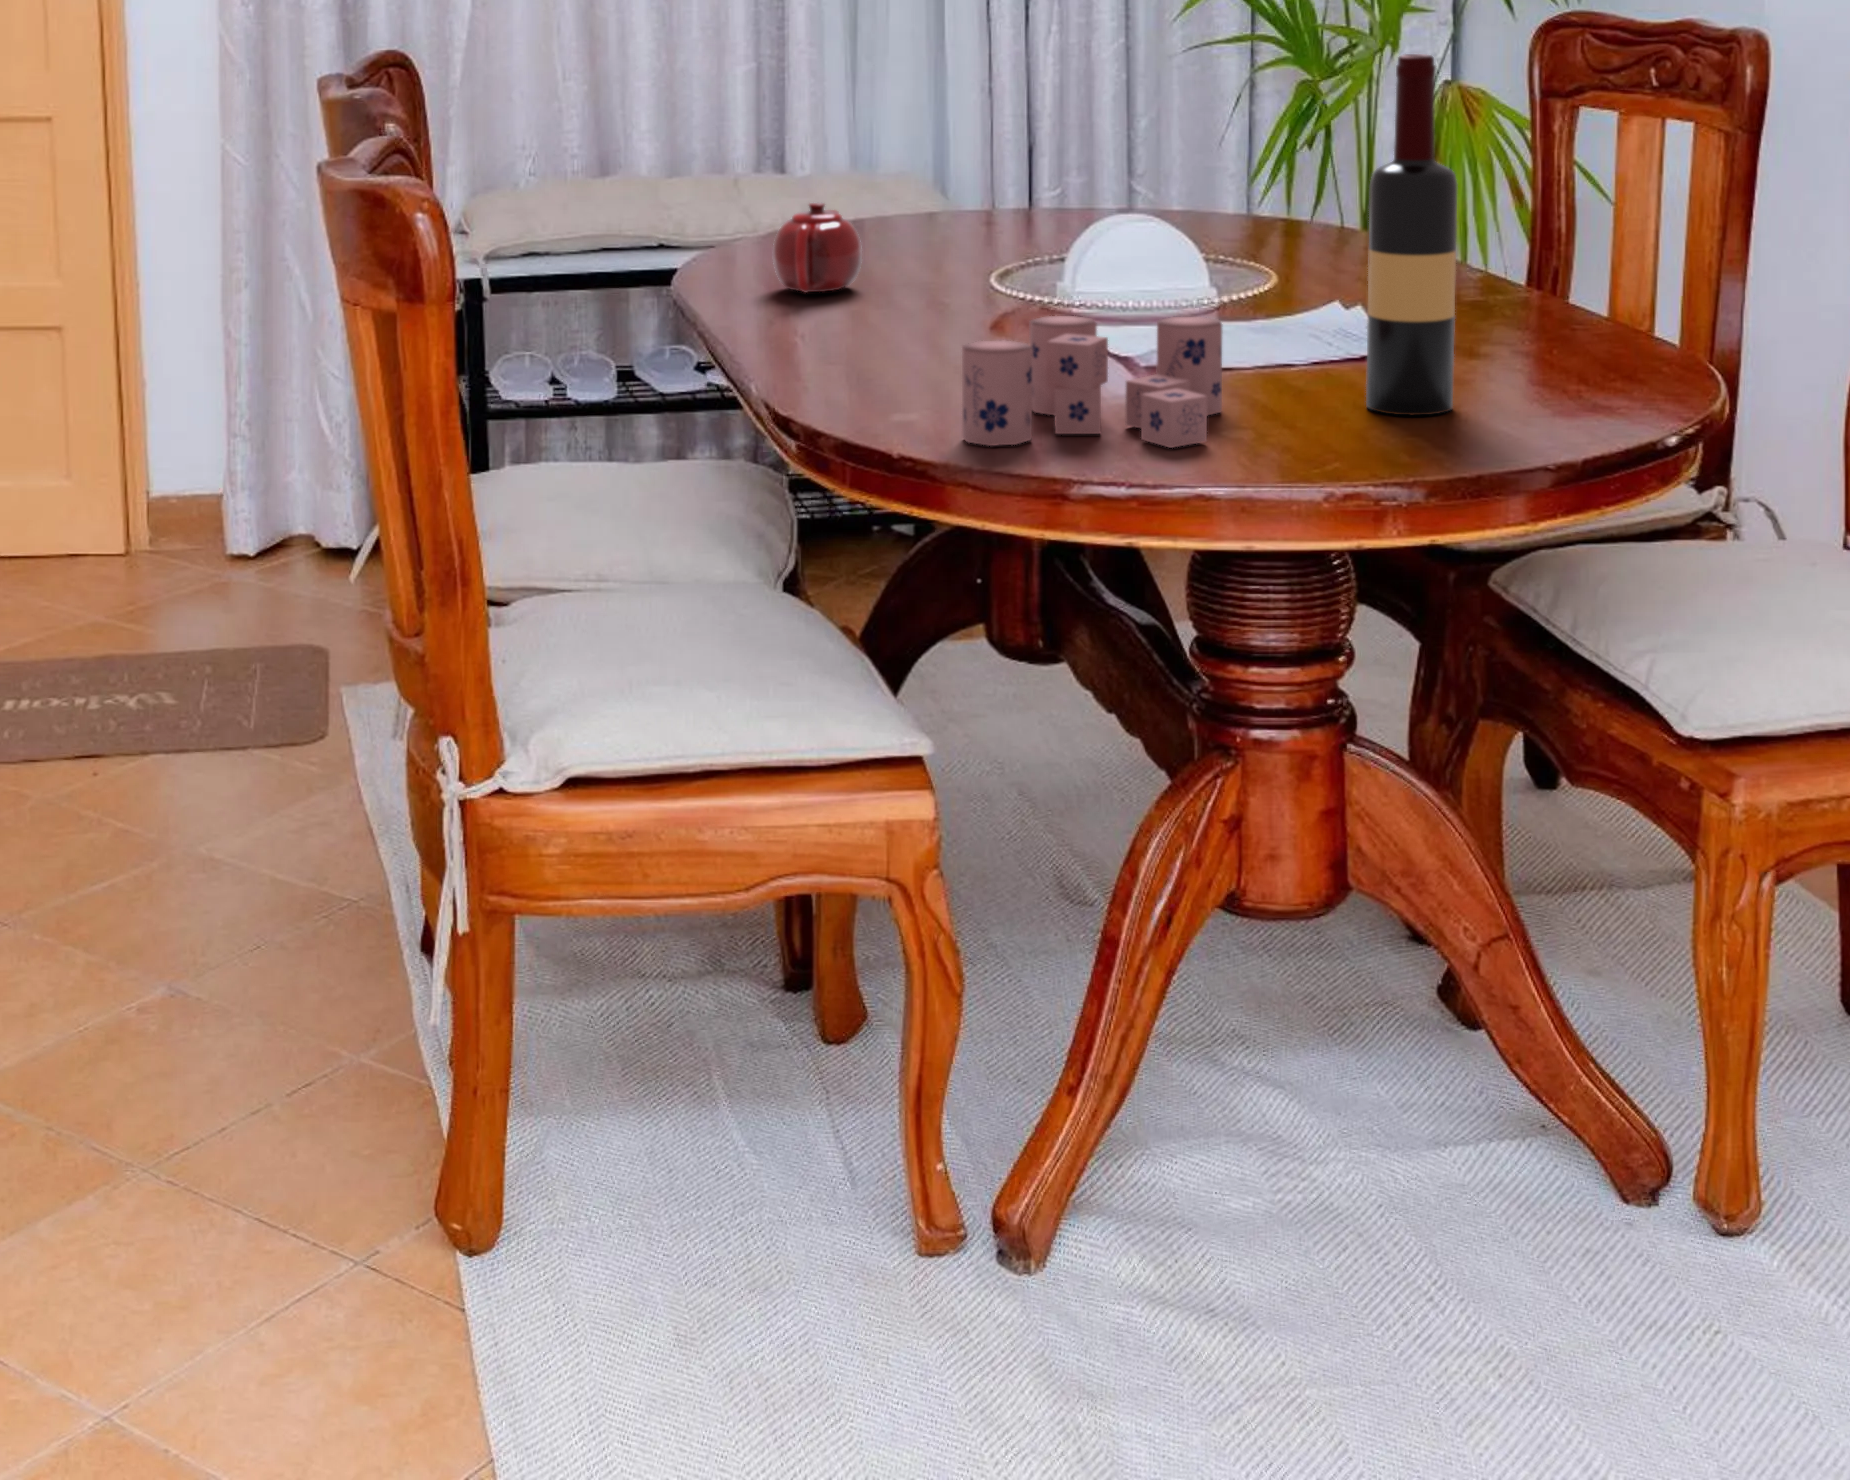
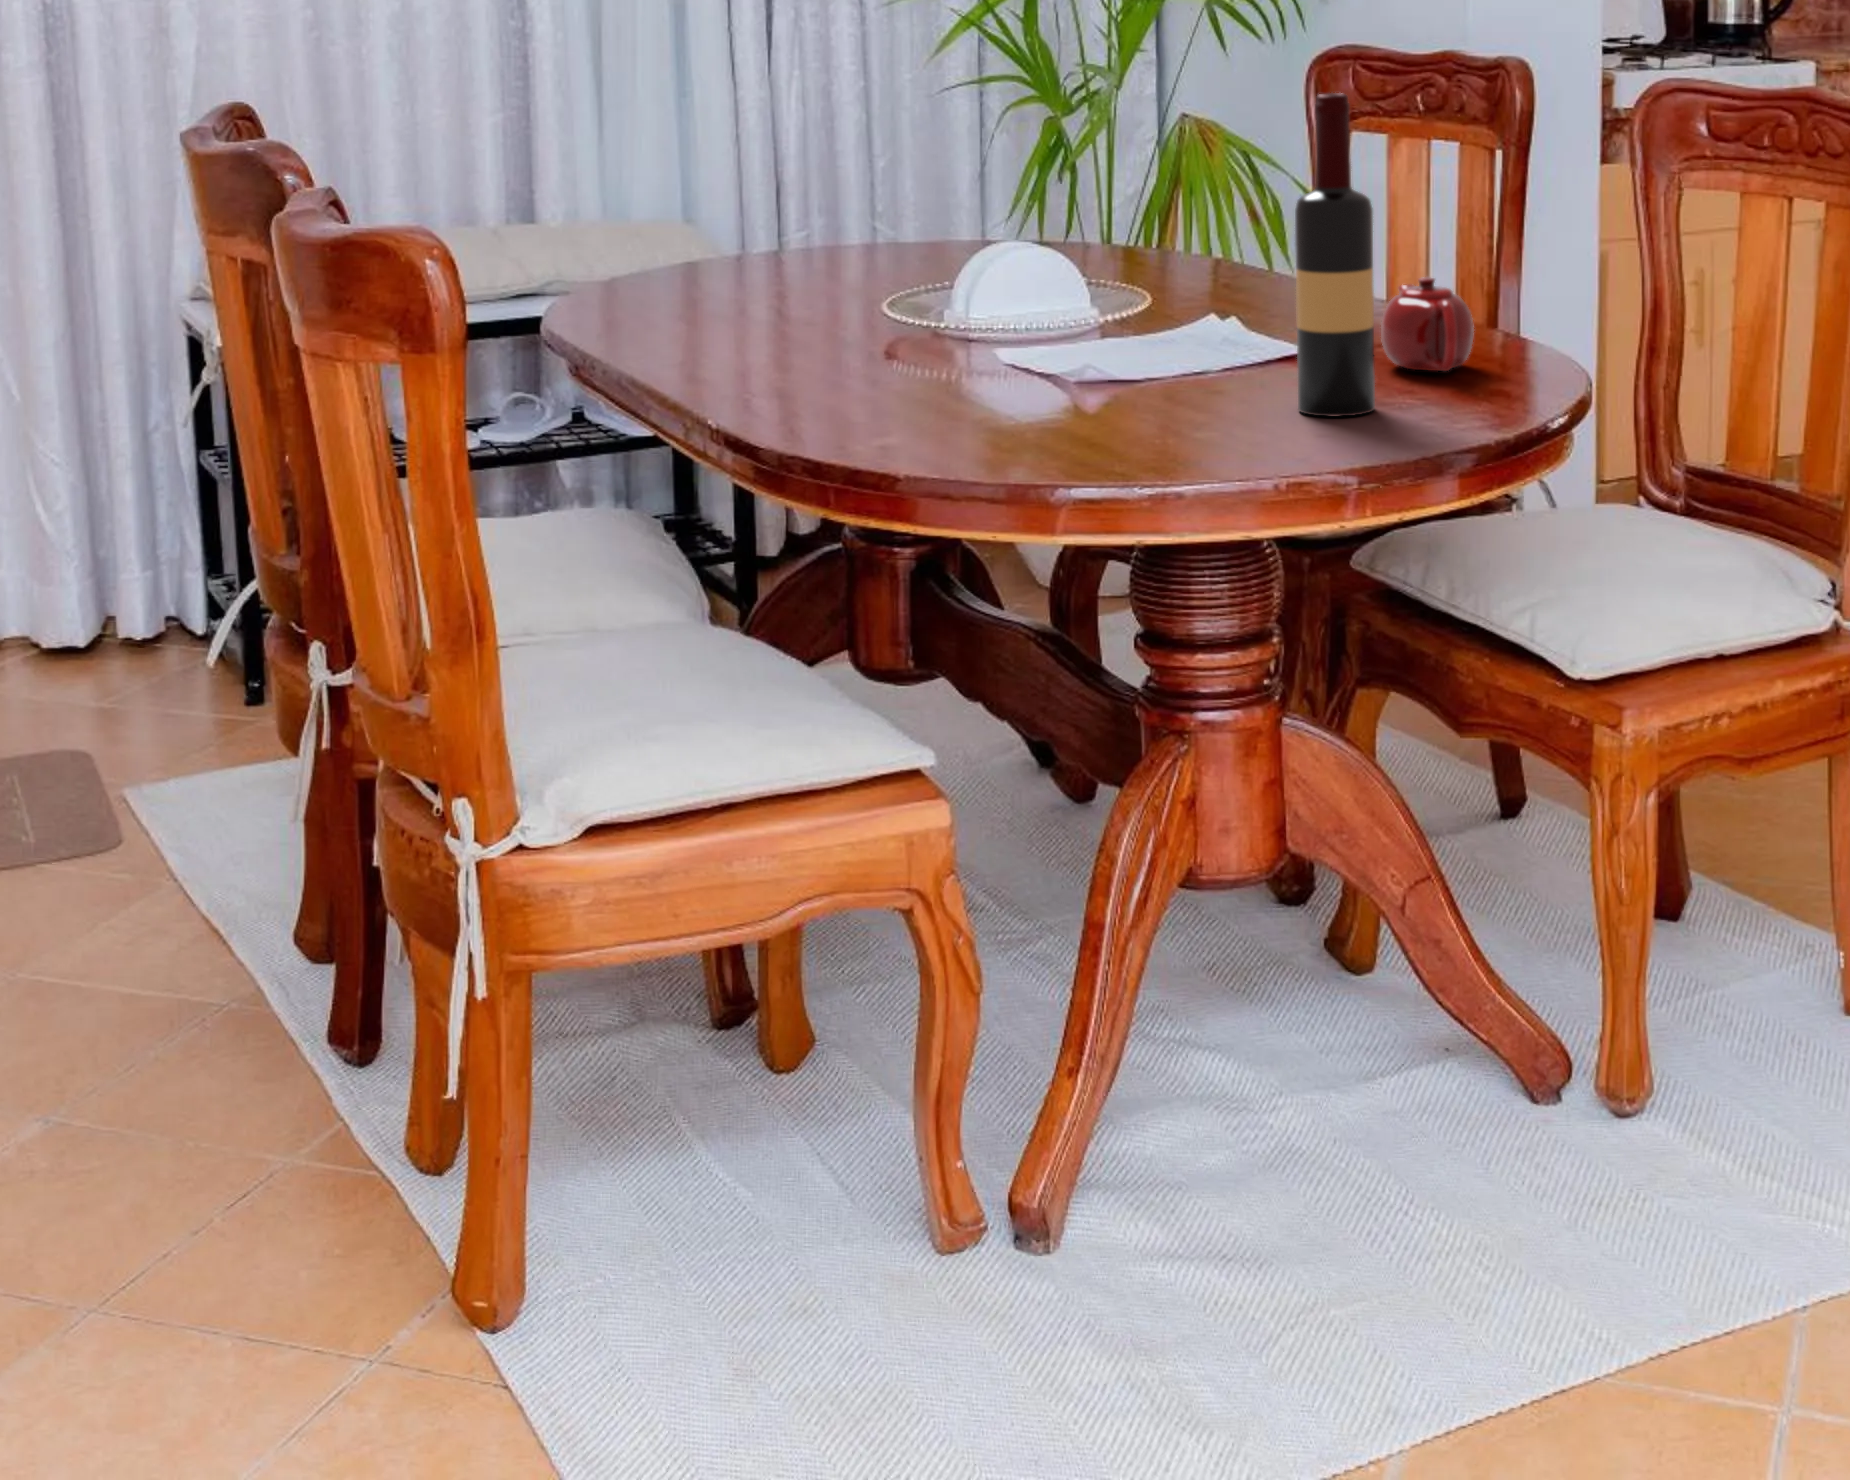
teapot: present [773,202,862,292] -> present [1381,277,1474,371]
candle: present [962,316,1222,448] -> none [960,341,1188,470]

